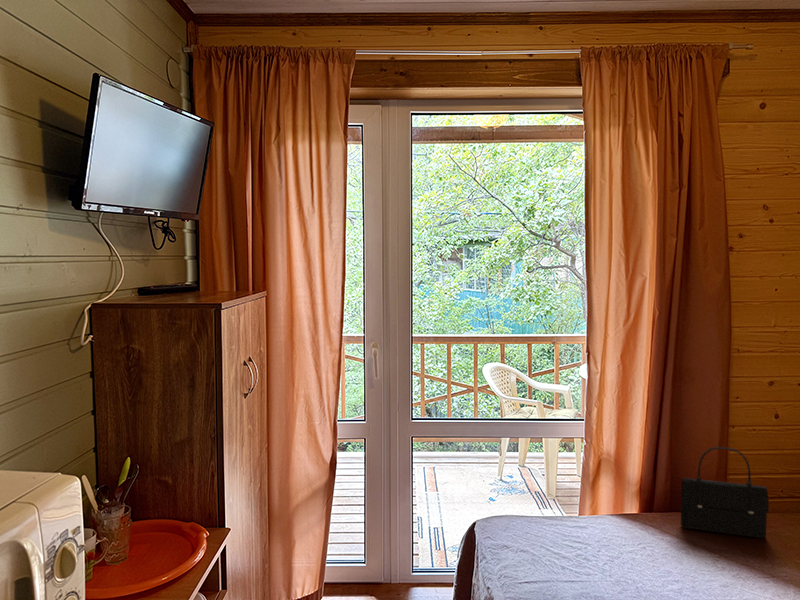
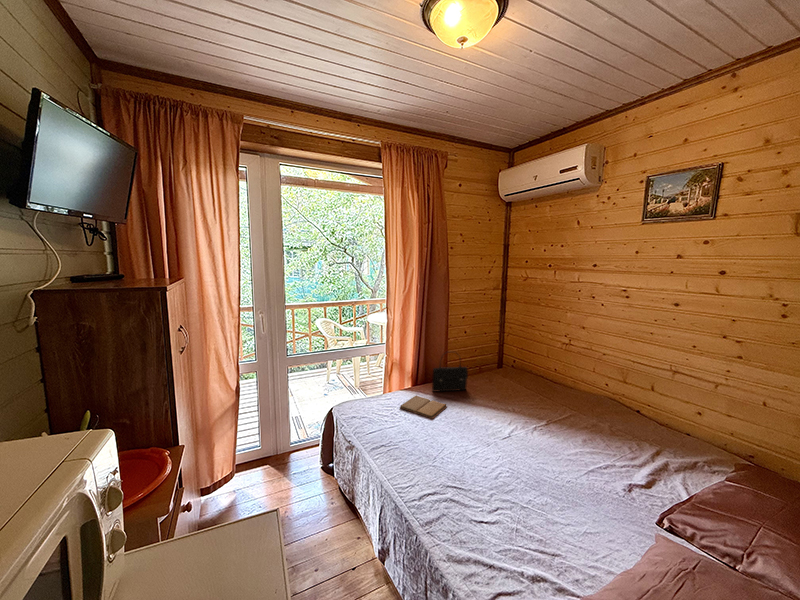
book: none [600,528,709,582] -> present [400,395,447,419]

